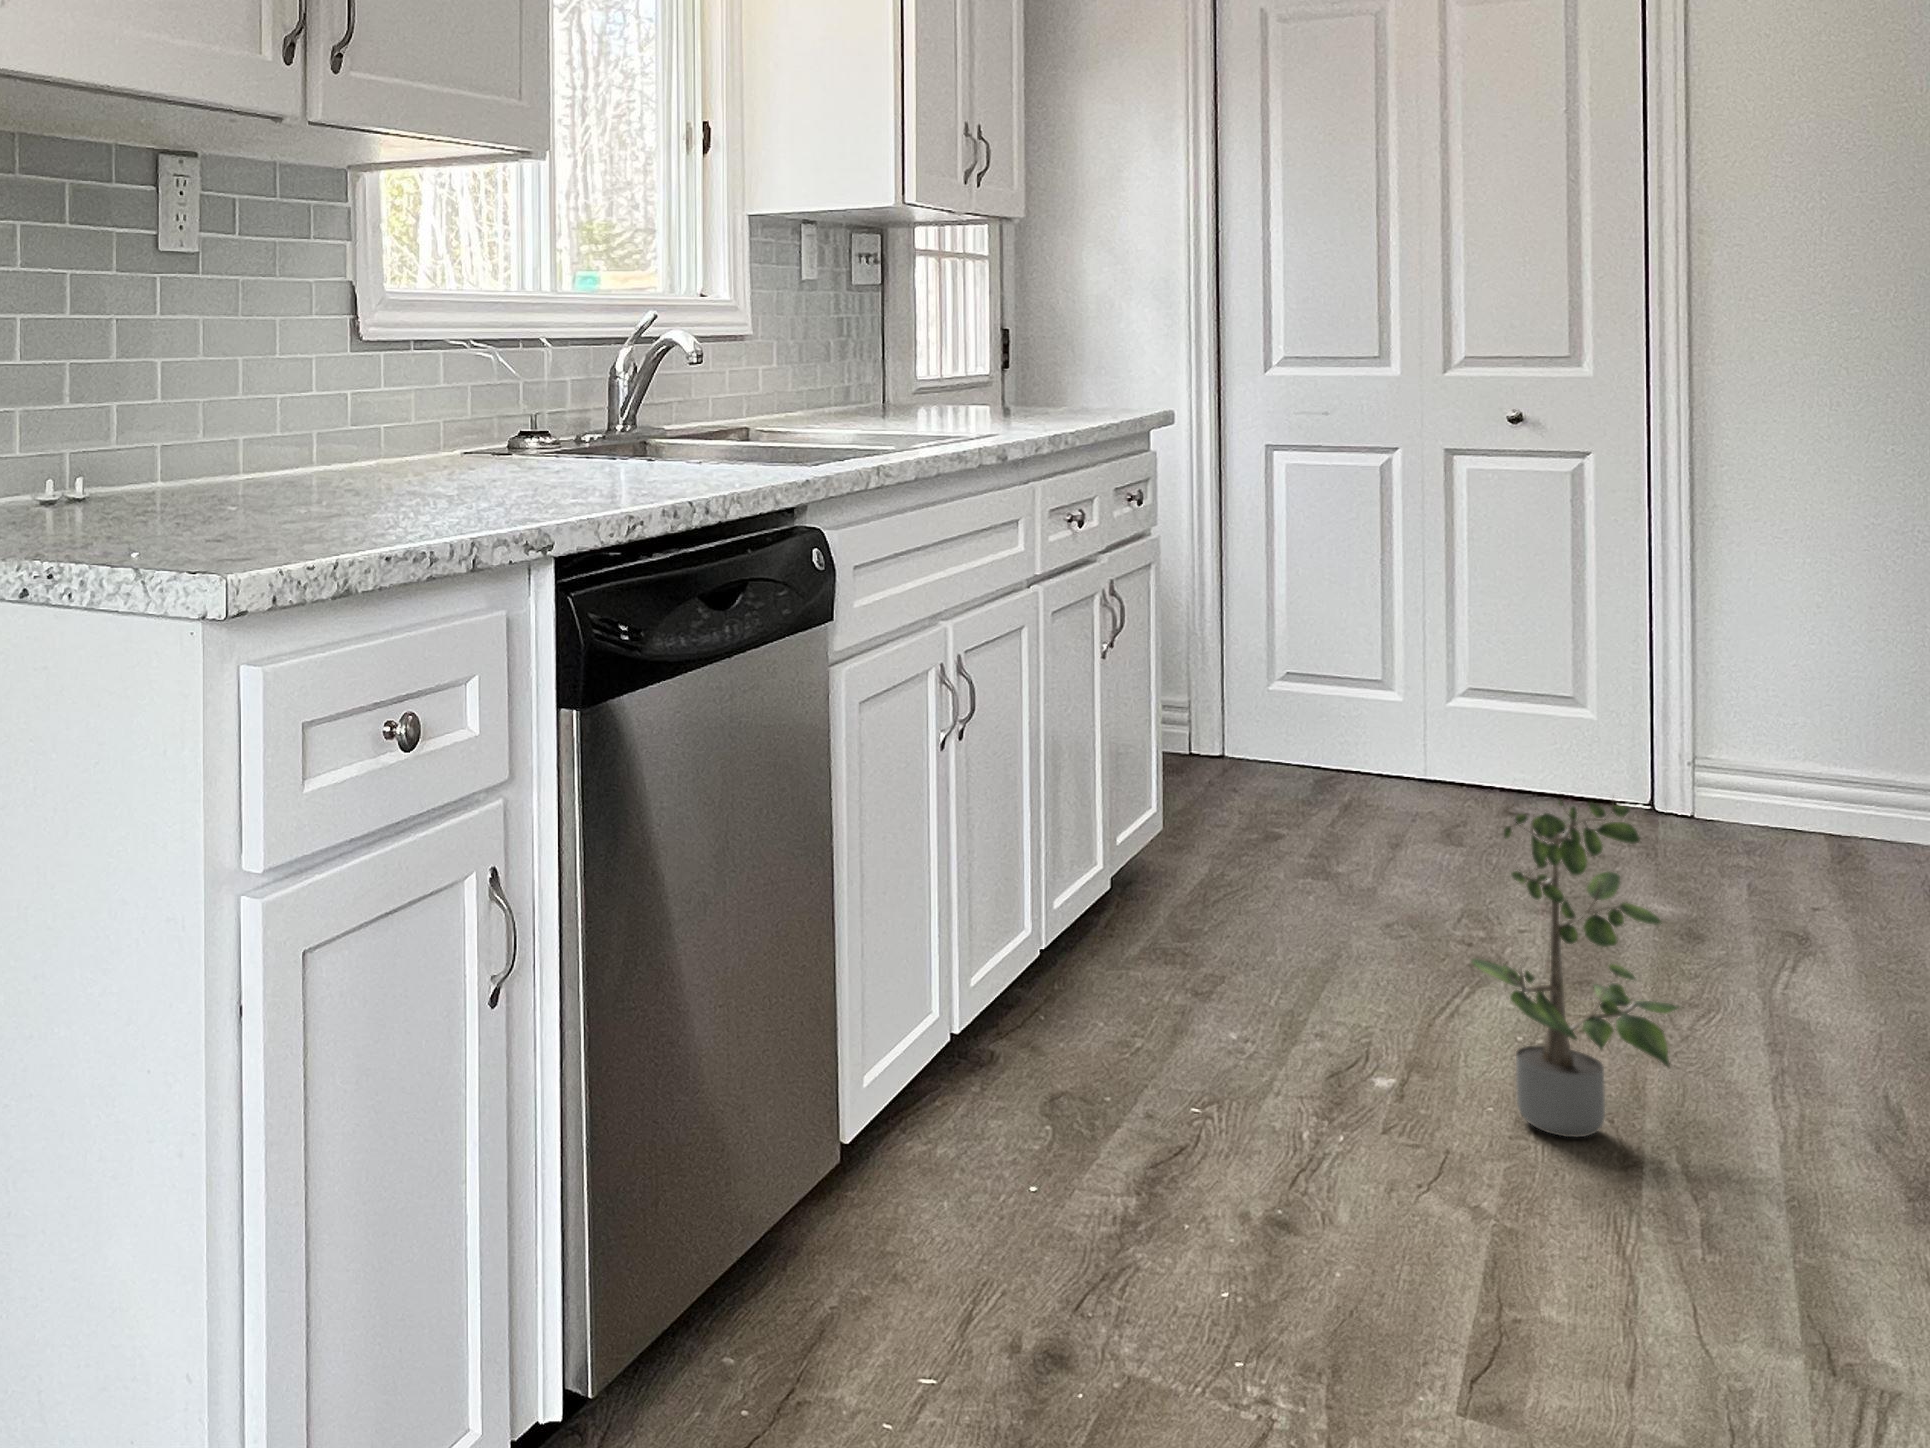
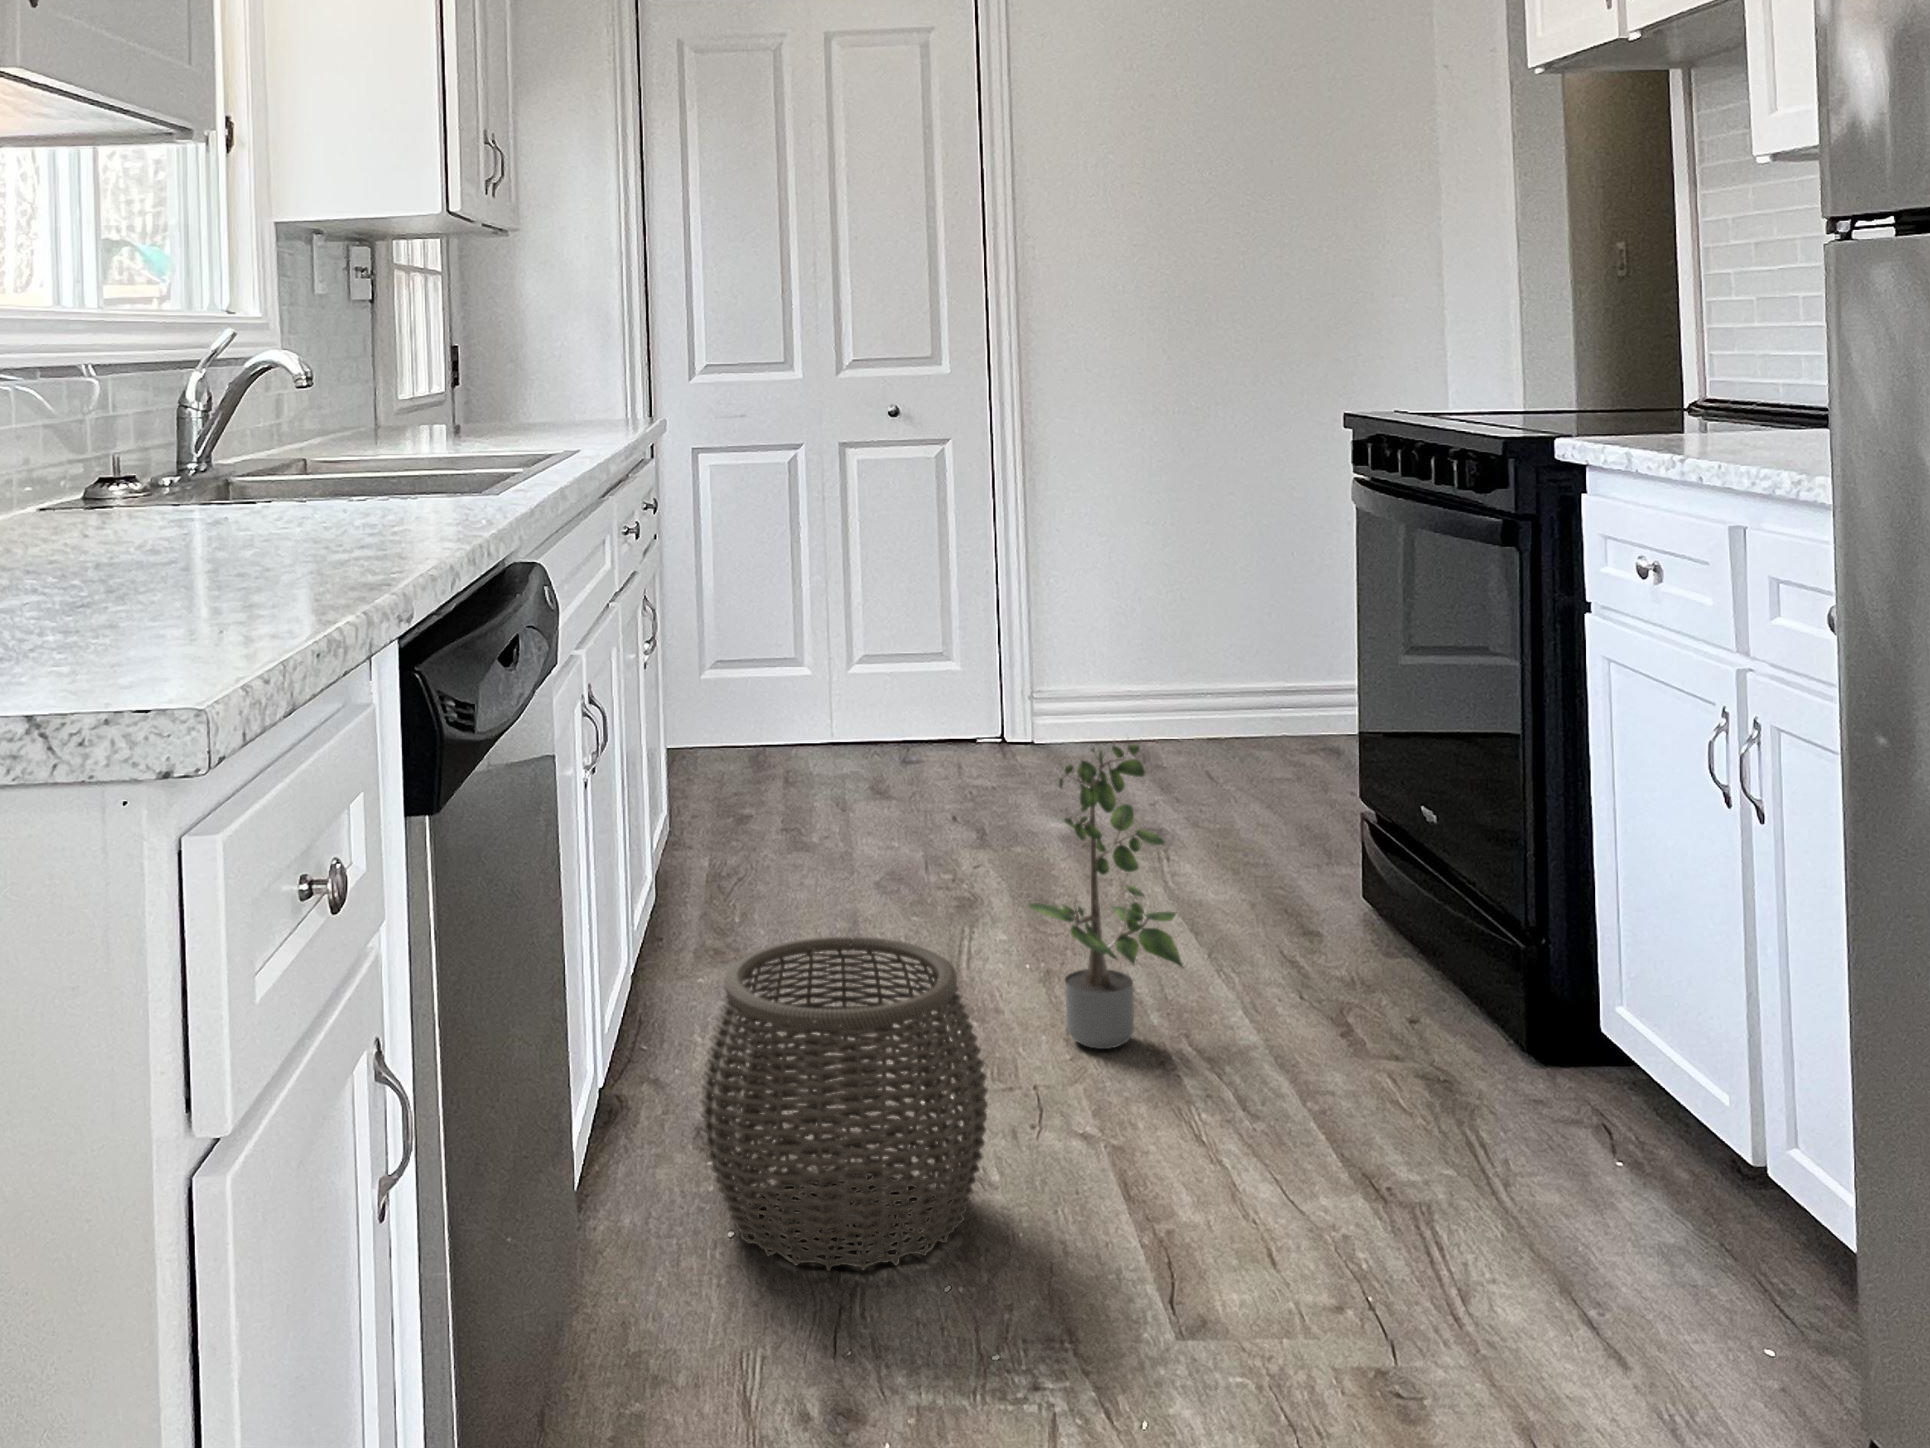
woven basket: none [1006,929,1314,1260] -> present [701,936,988,1271]

